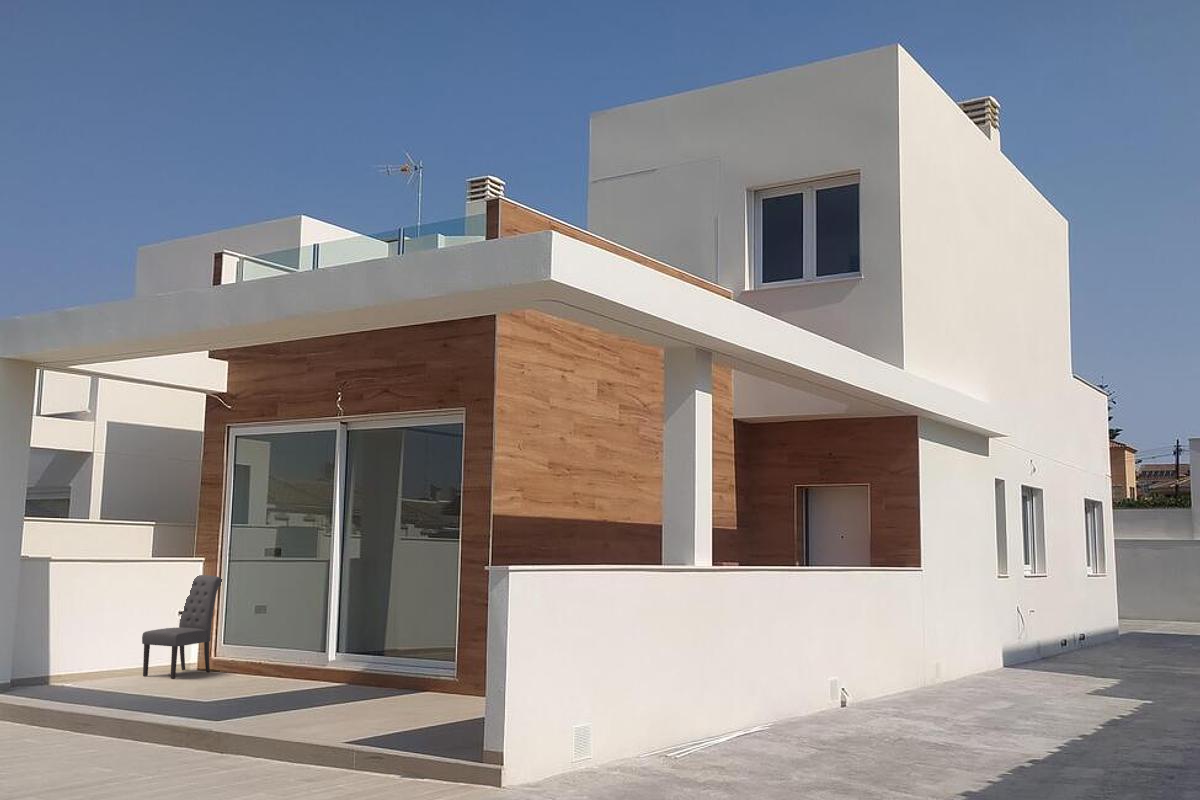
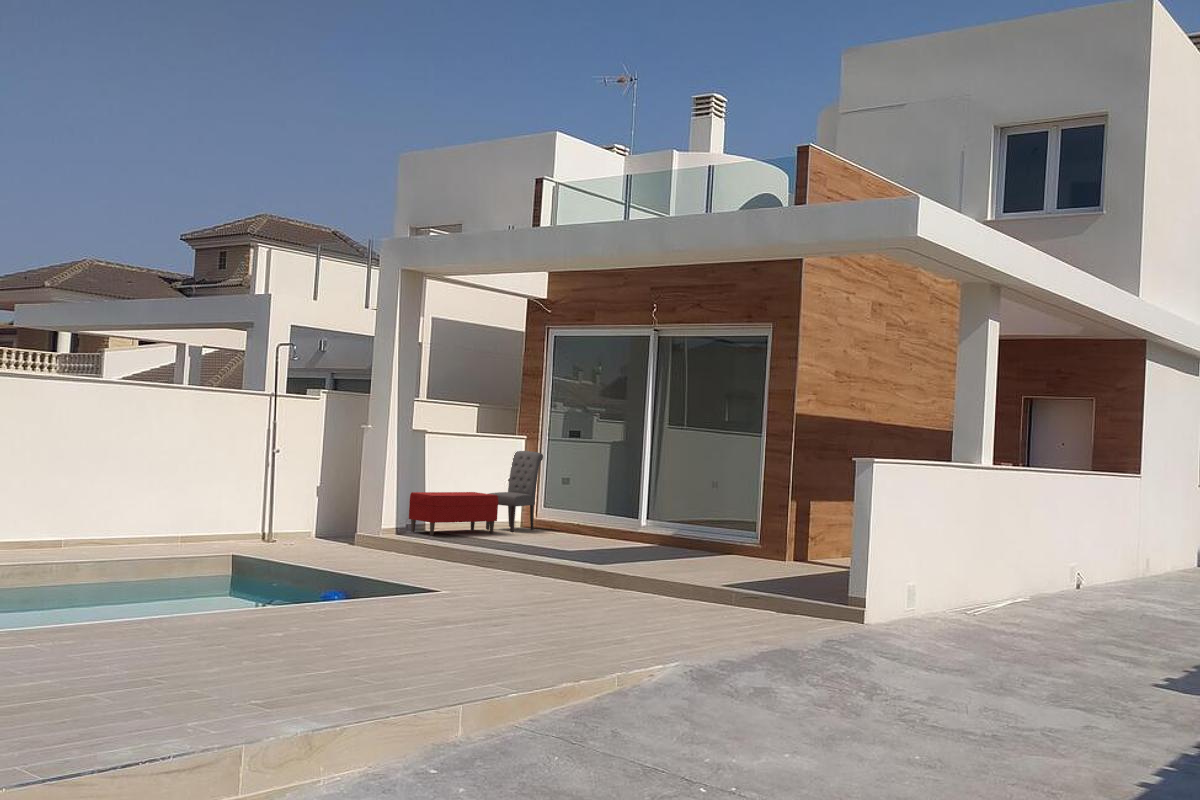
bench: none [22,631,149,694] -> present [409,492,498,535]

